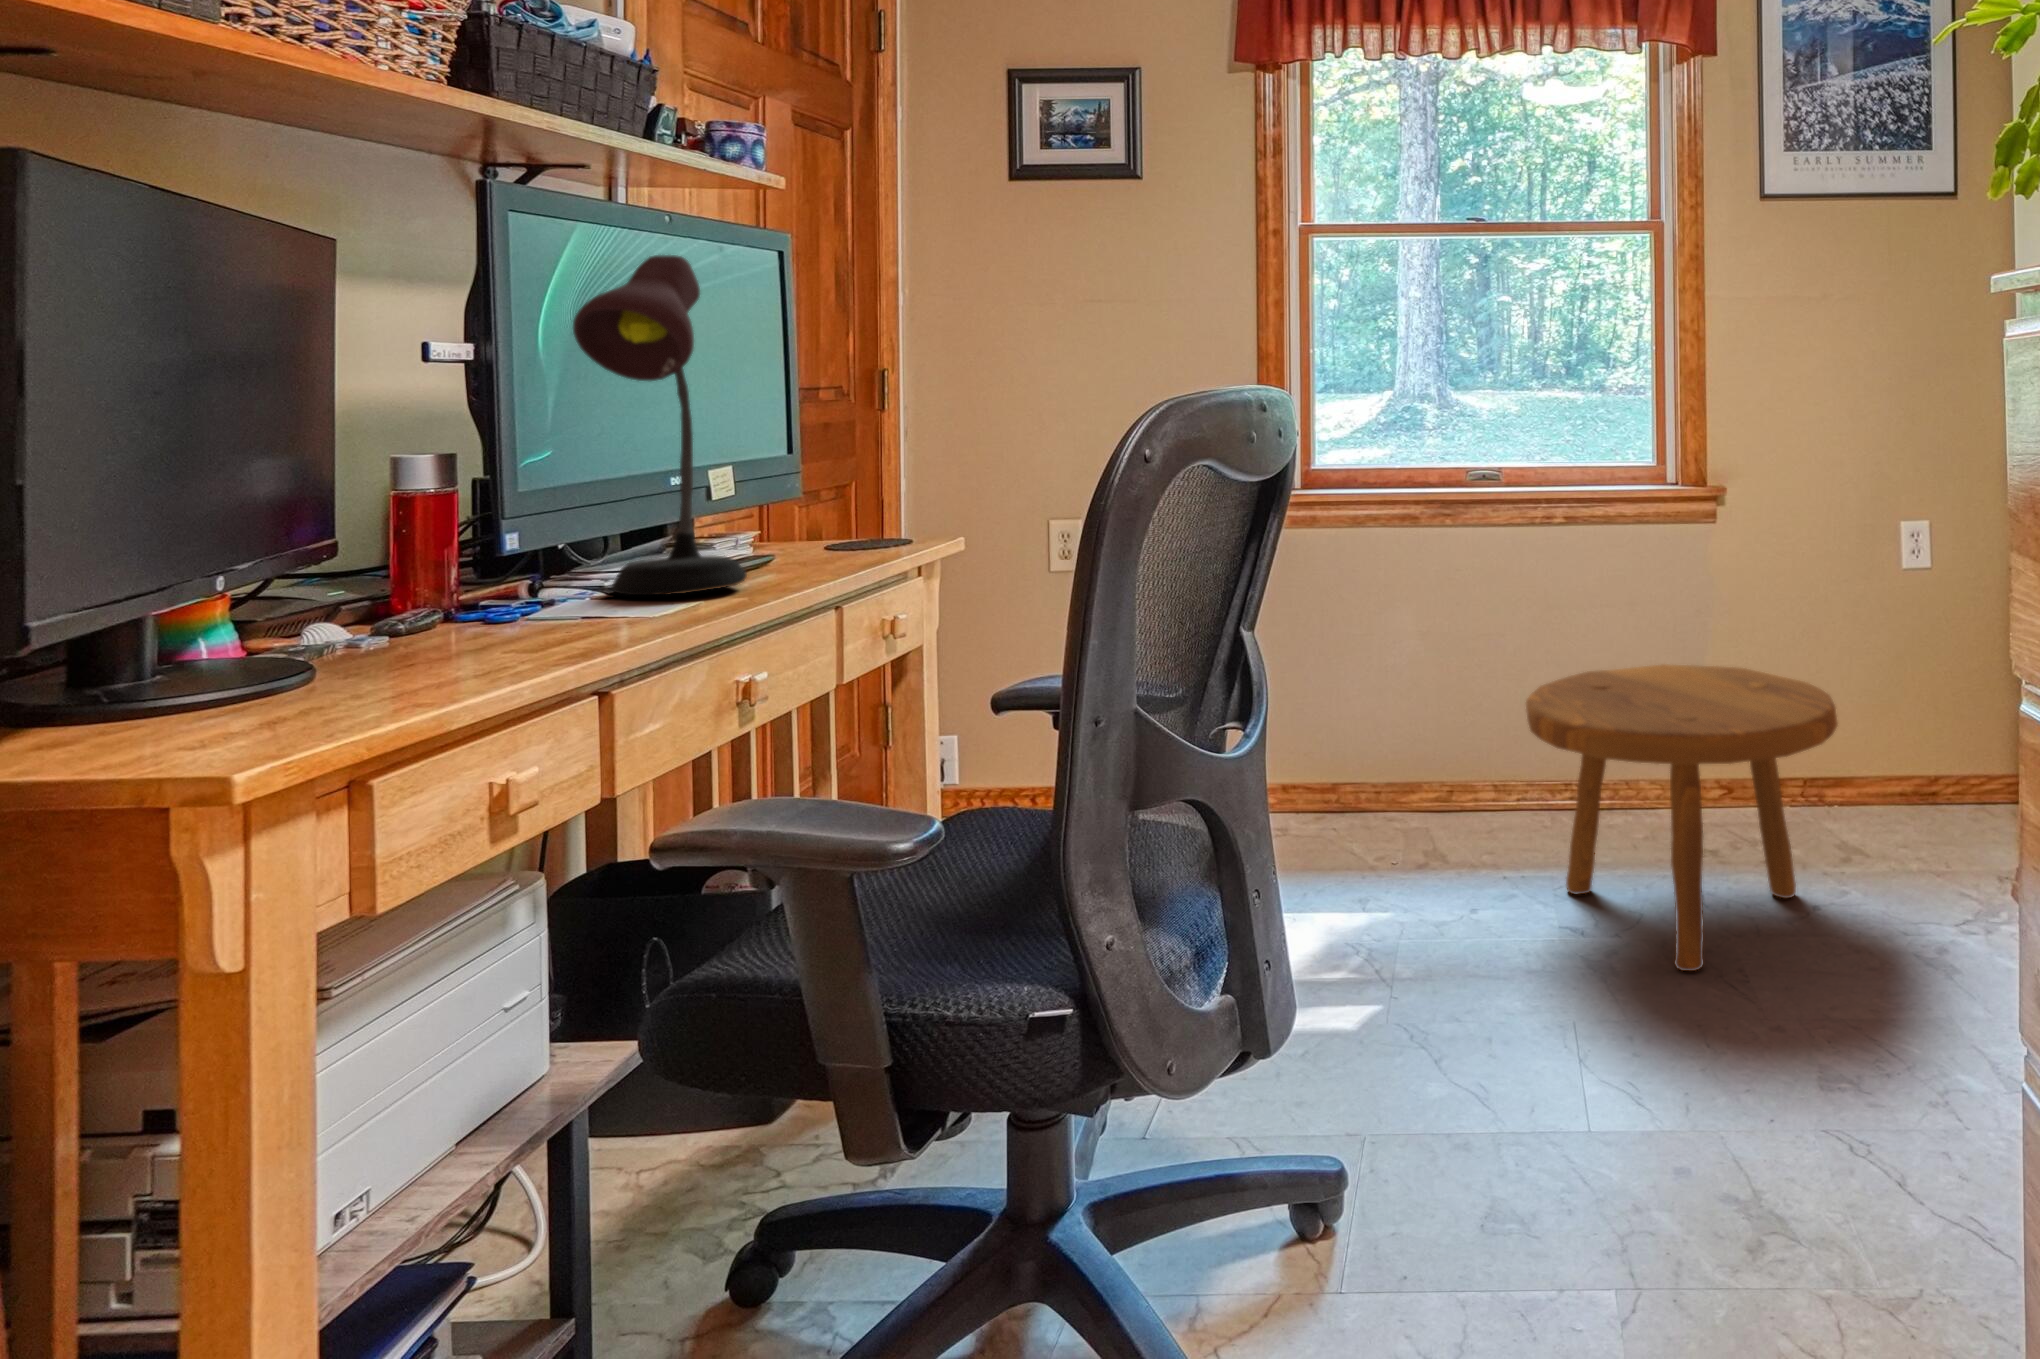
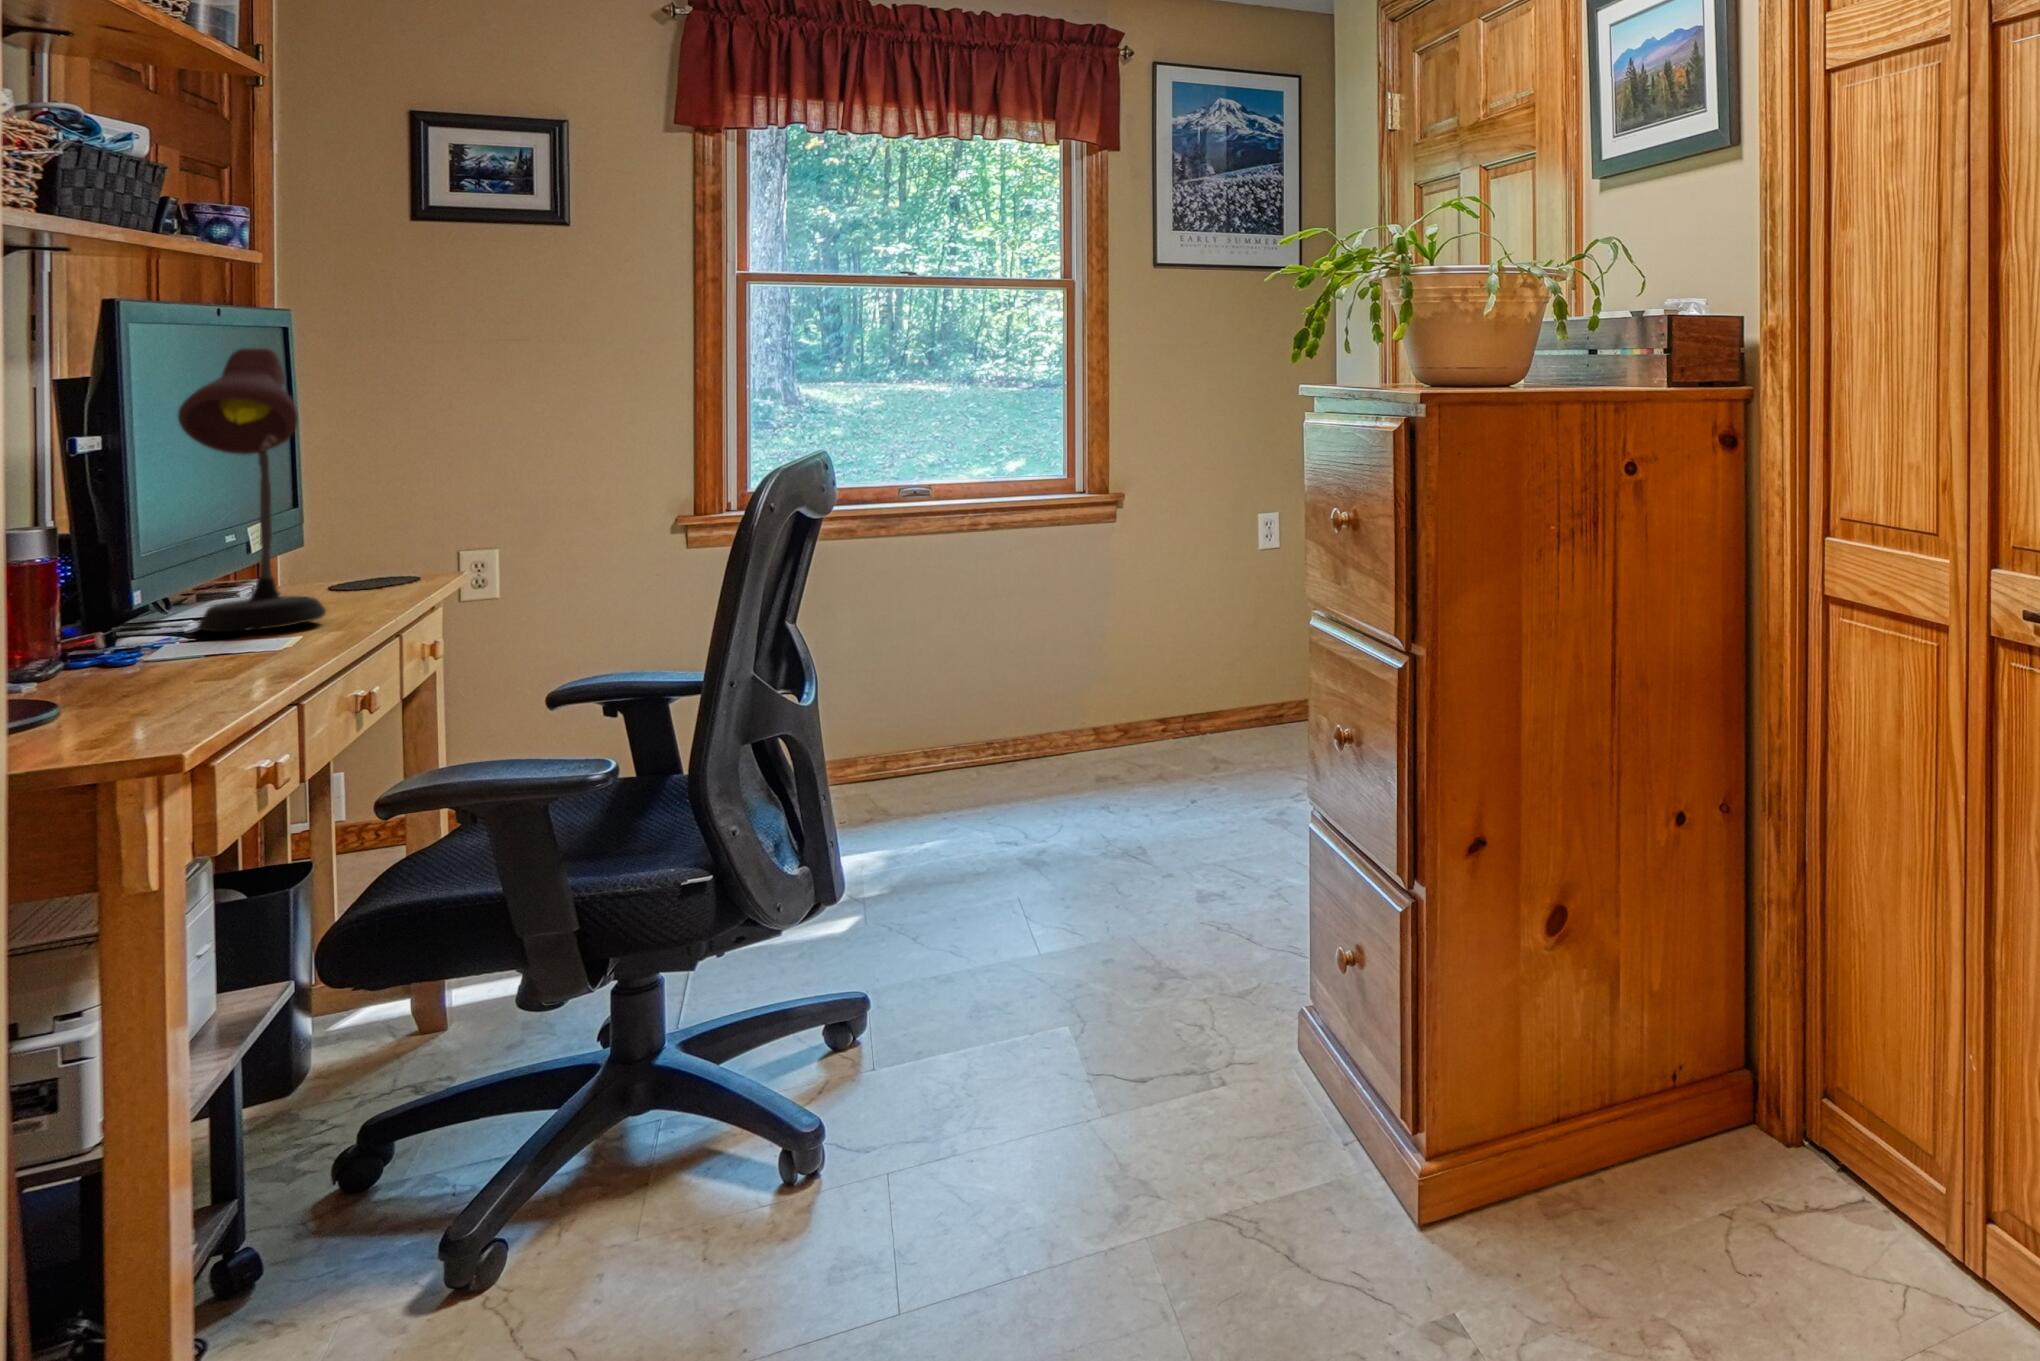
footstool: present [1526,664,1838,971] -> none [968,635,1213,860]

